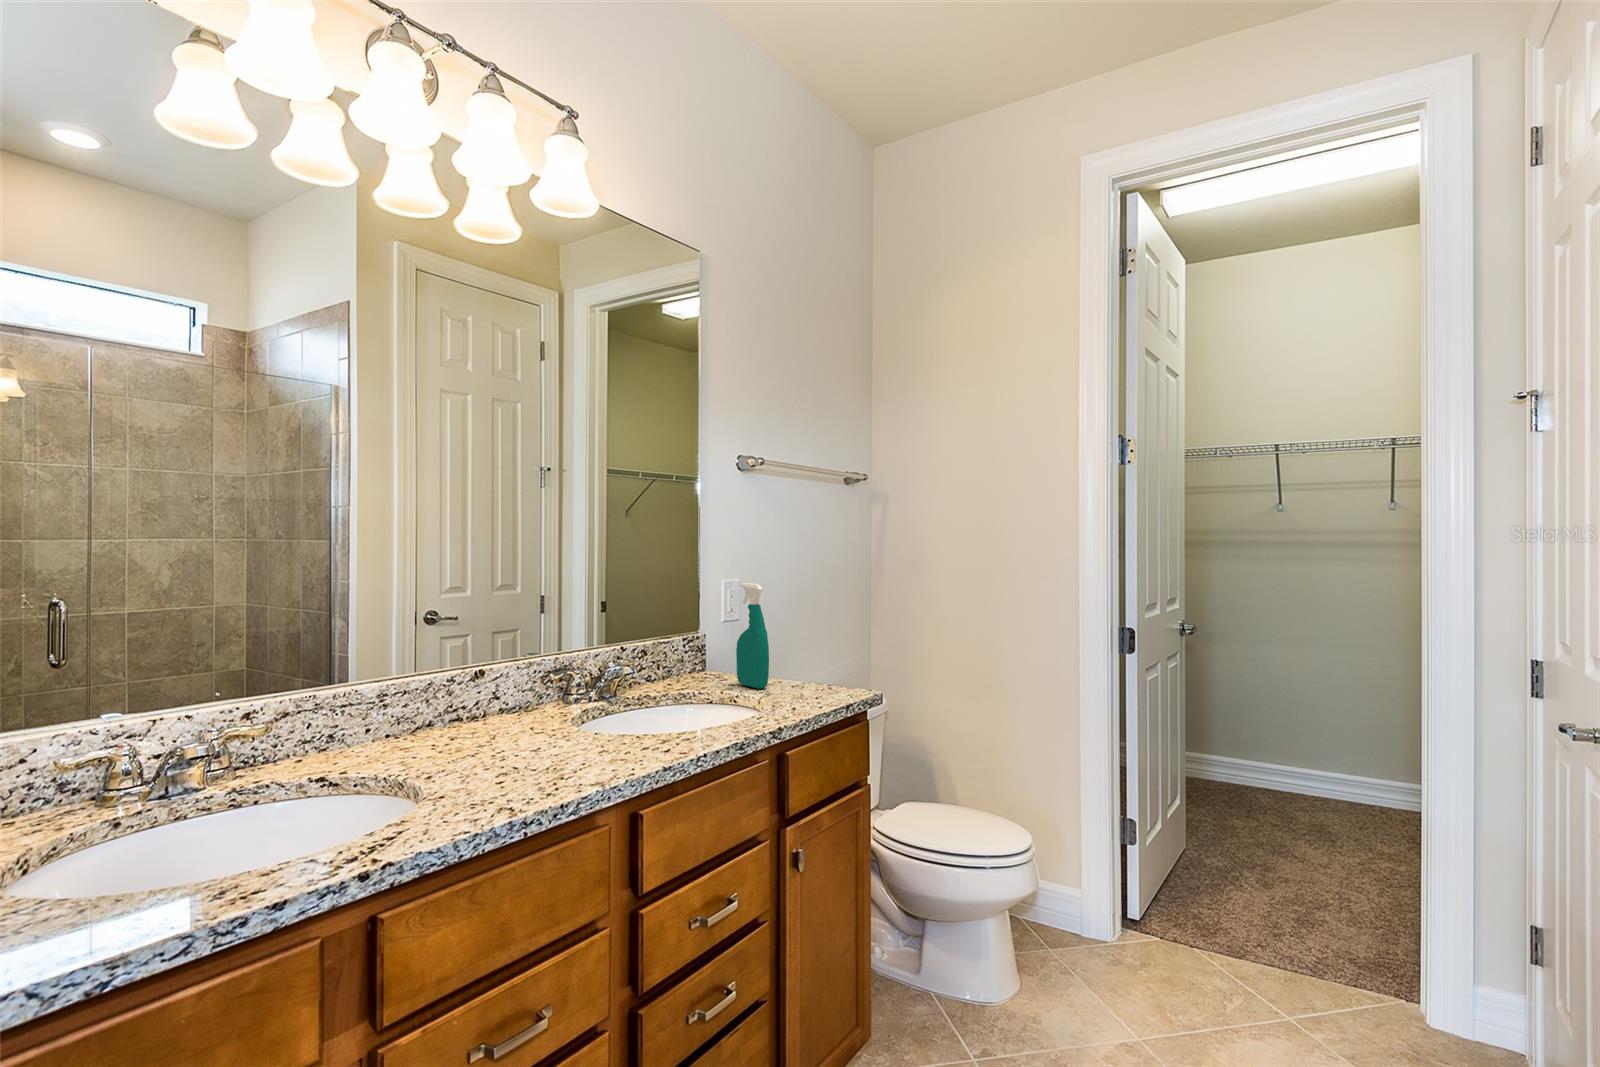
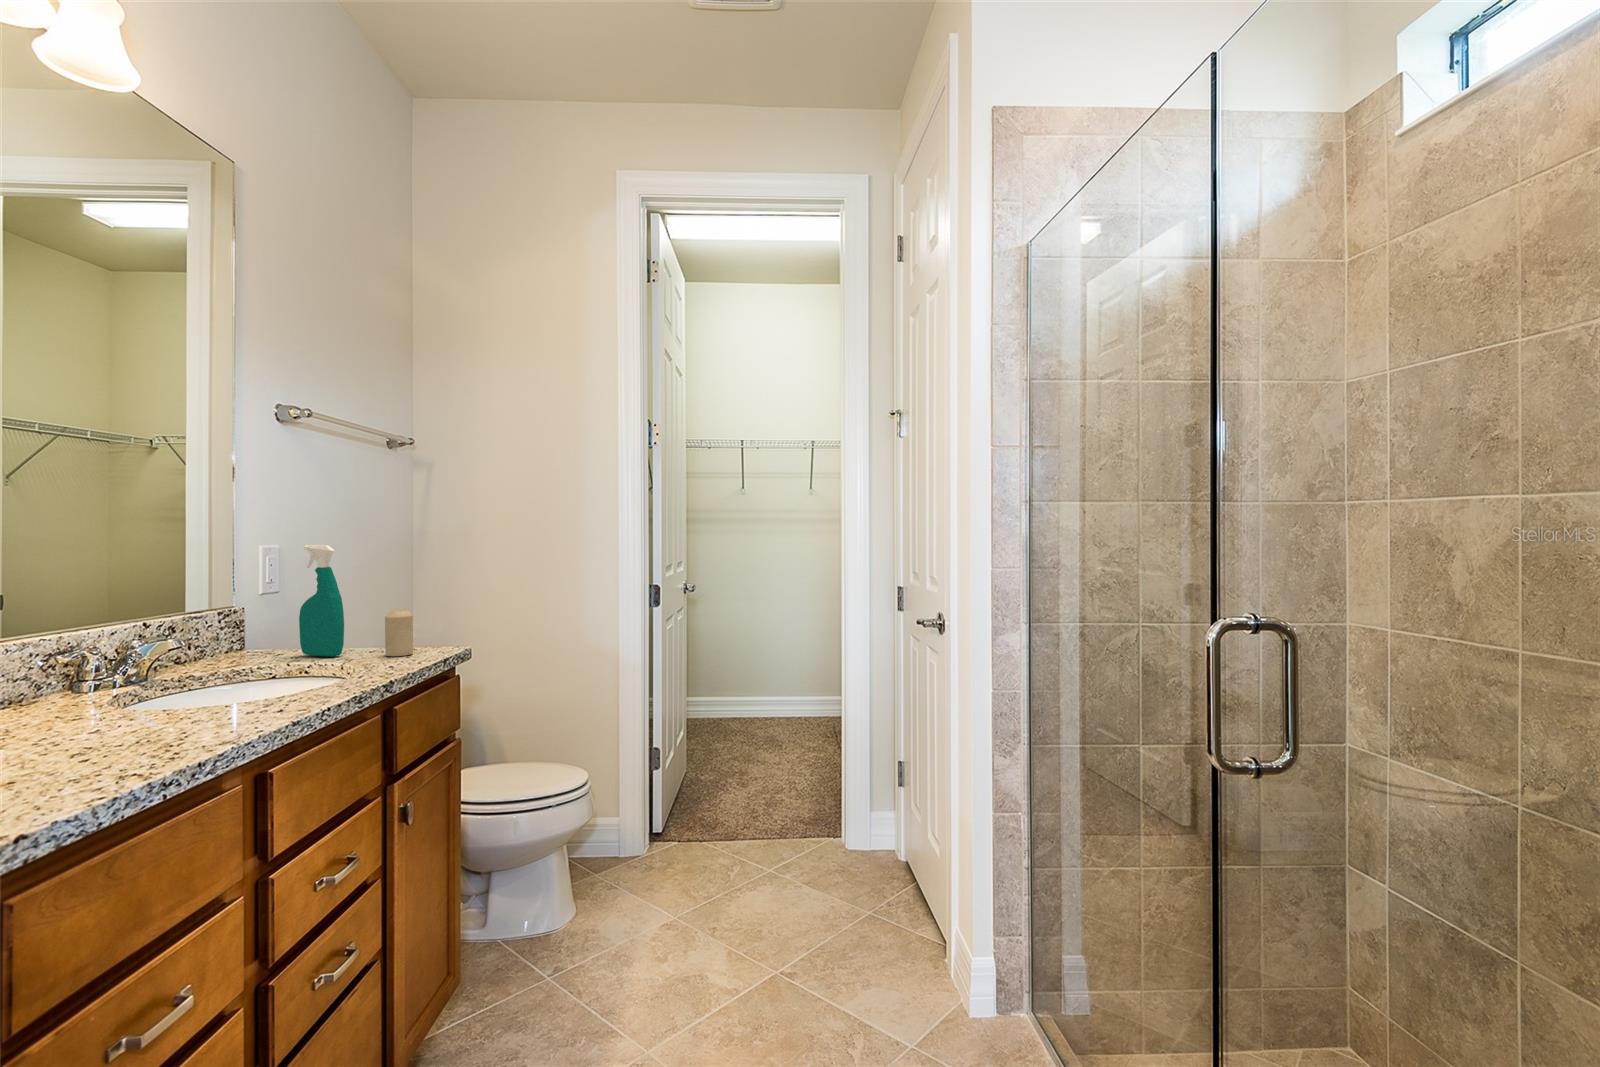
candle: none [800,649,824,696] -> present [385,609,413,656]

